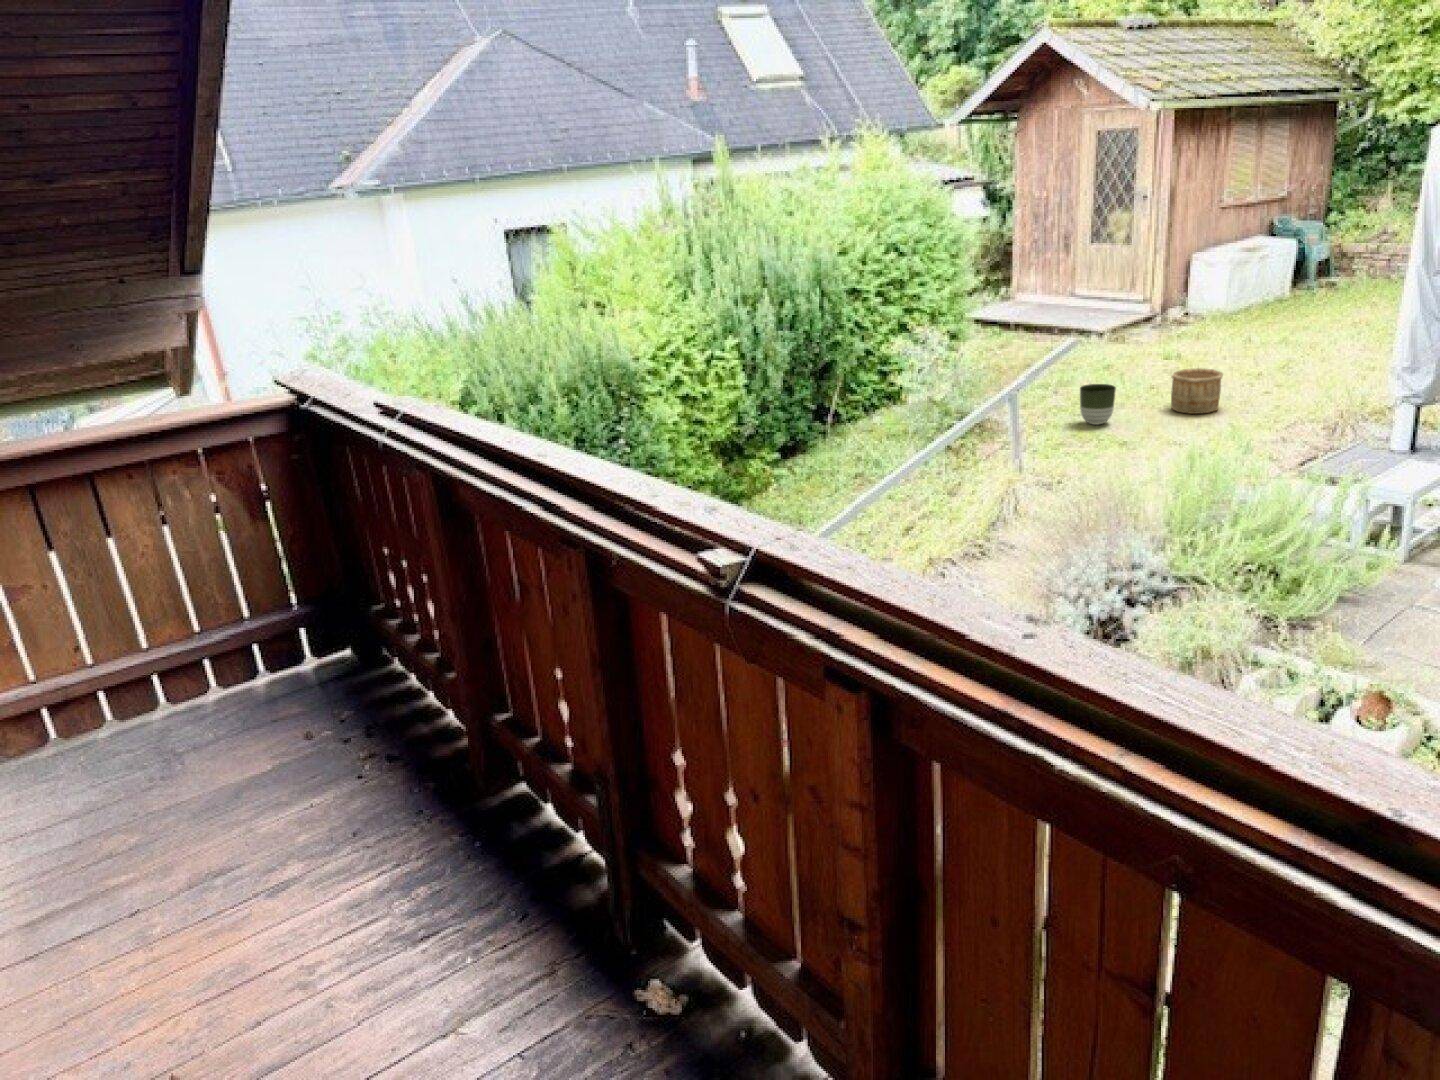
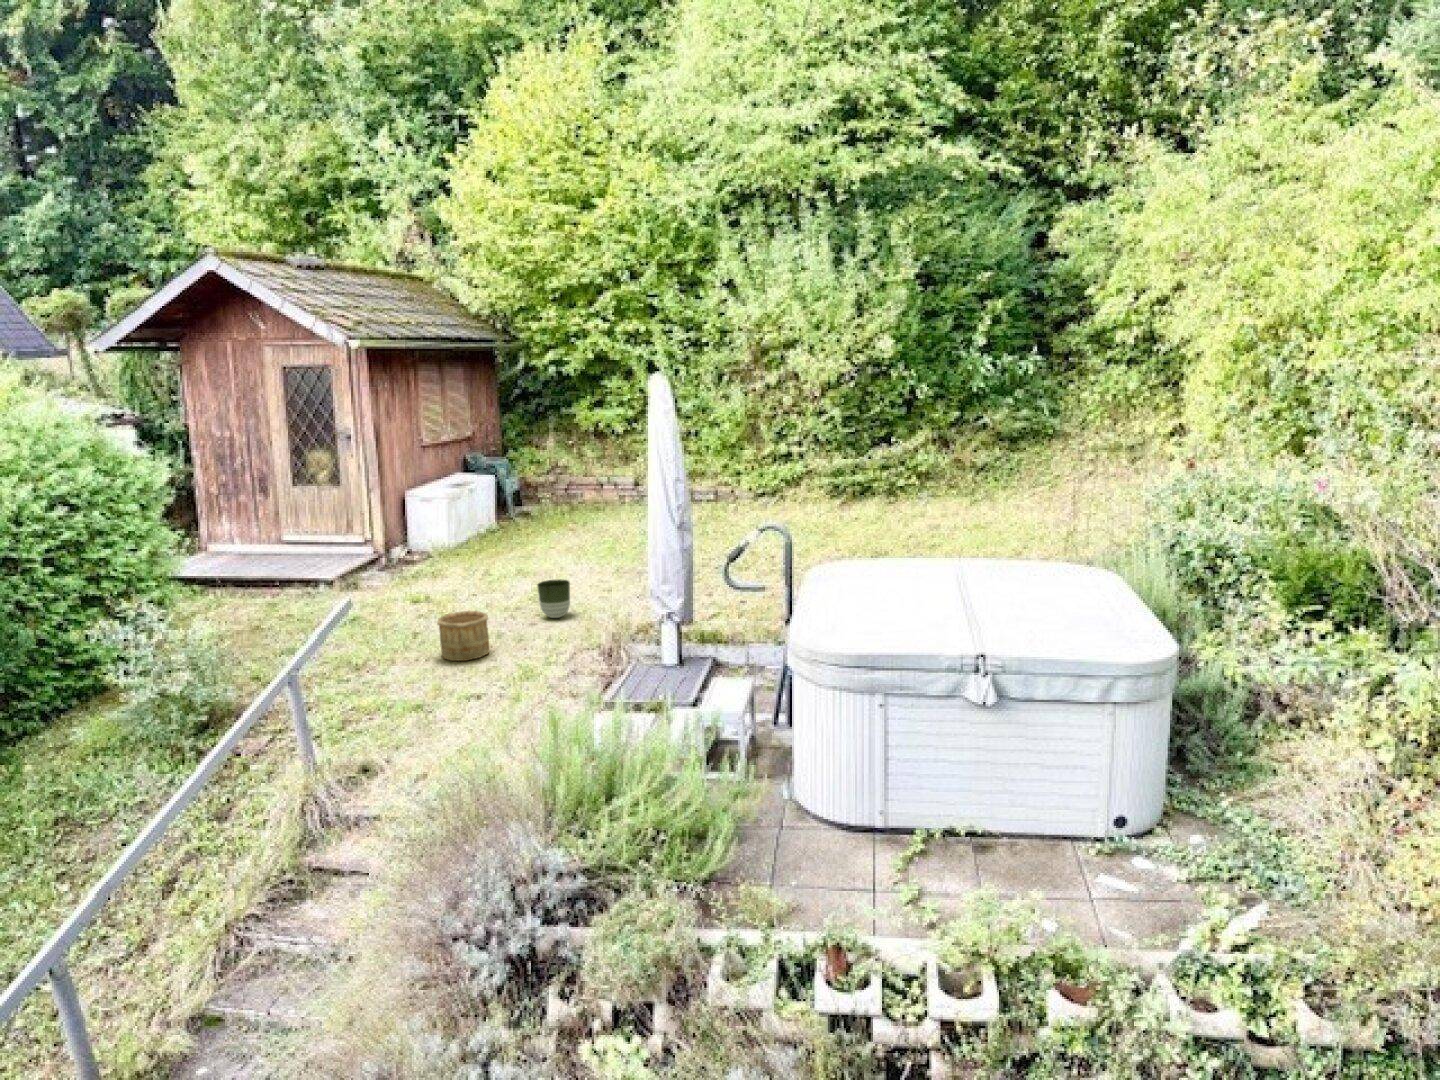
planter: present [1080,384,1116,425] -> present [537,579,570,618]

